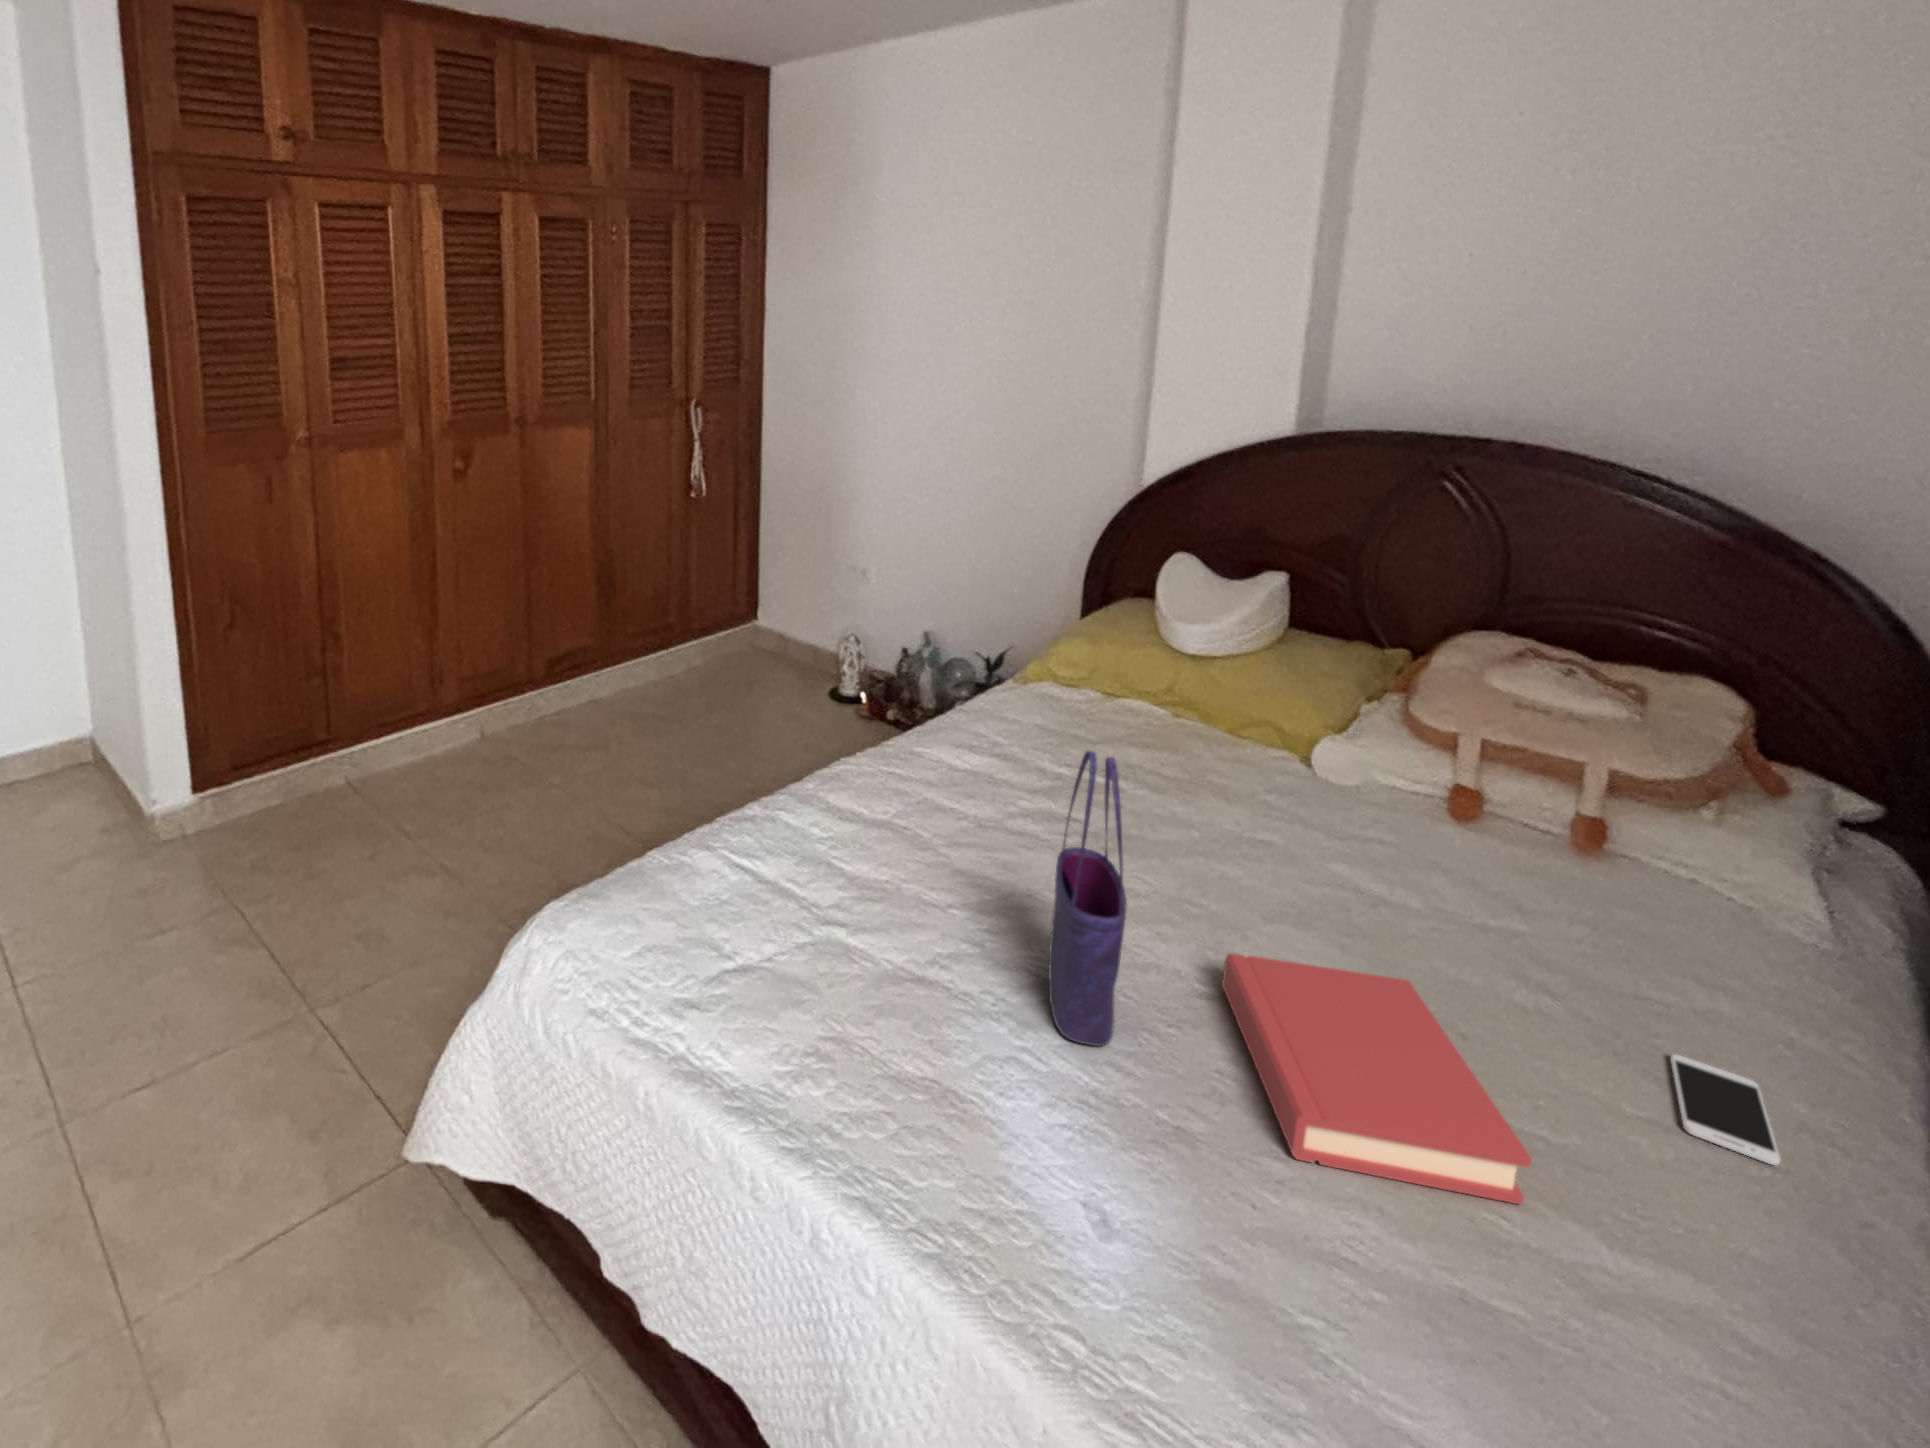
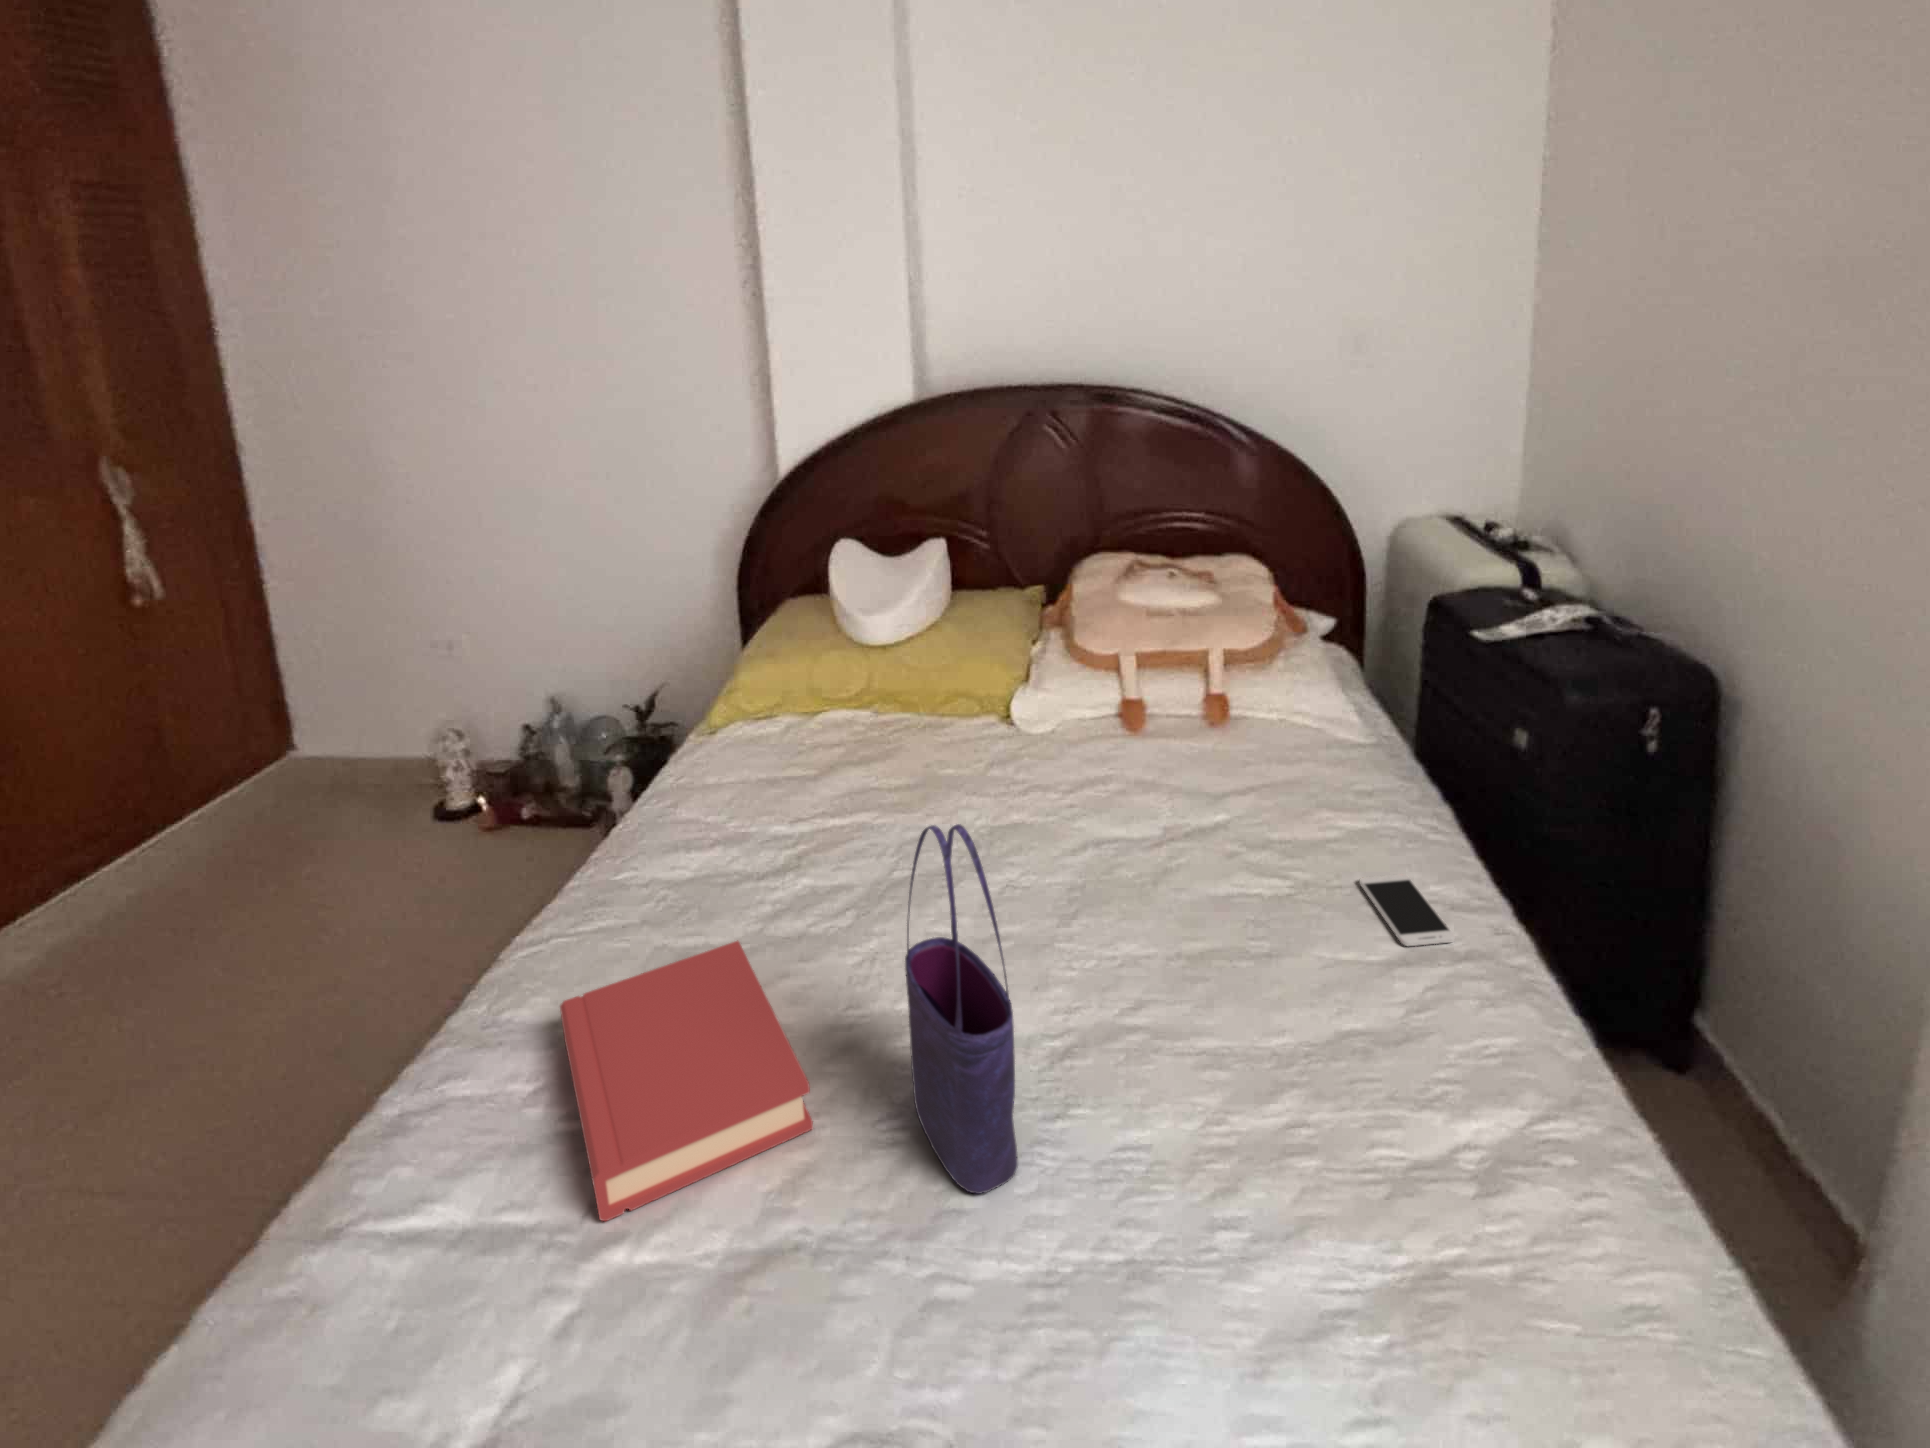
hardback book: present [1222,953,1531,1204] -> present [560,940,813,1221]

